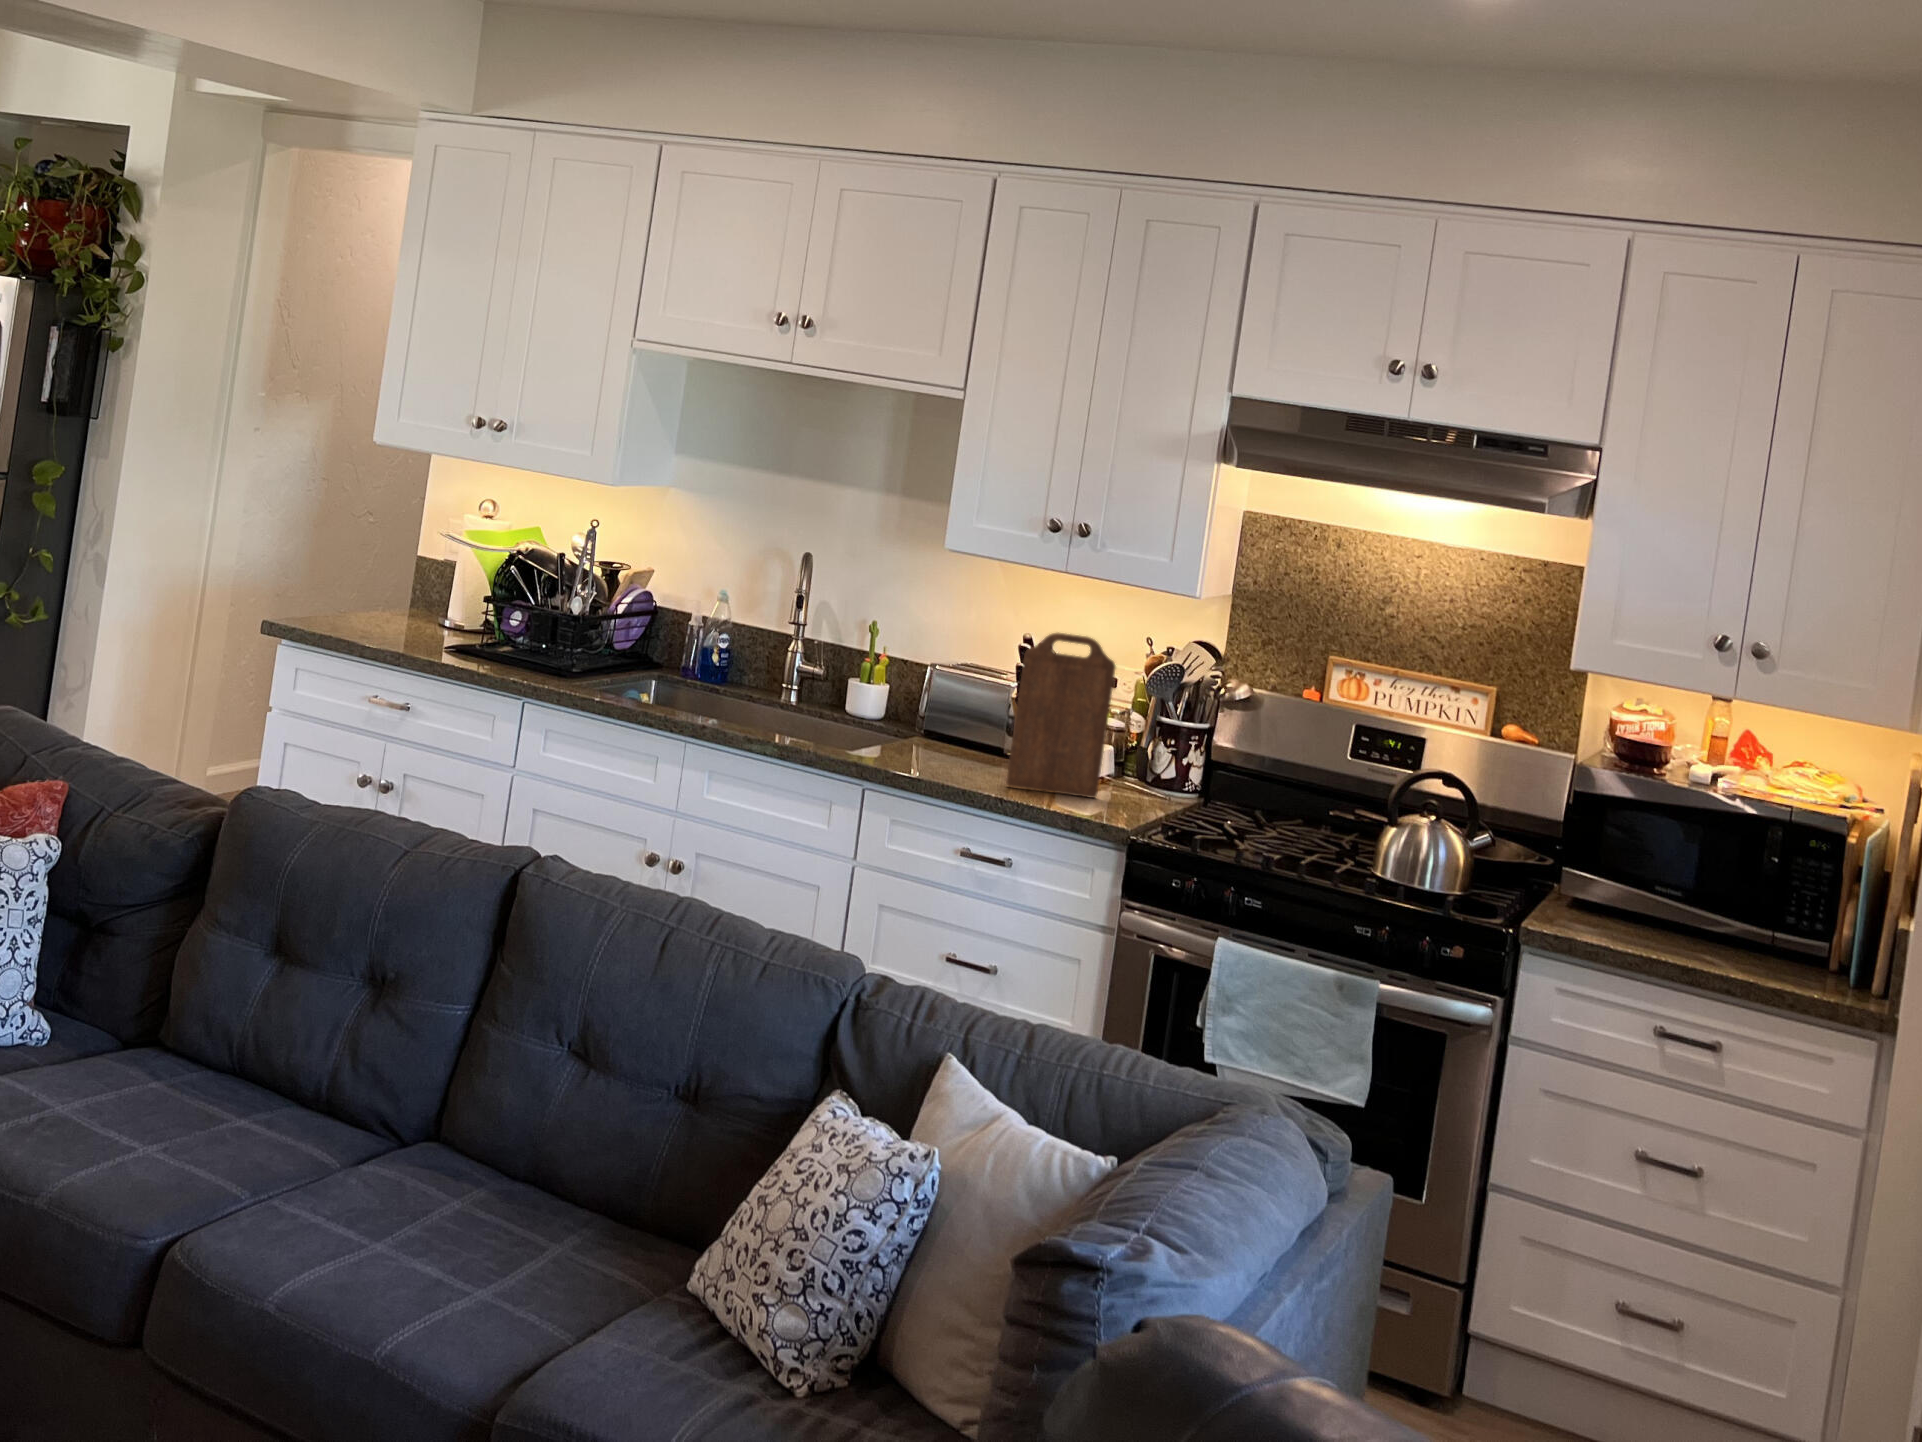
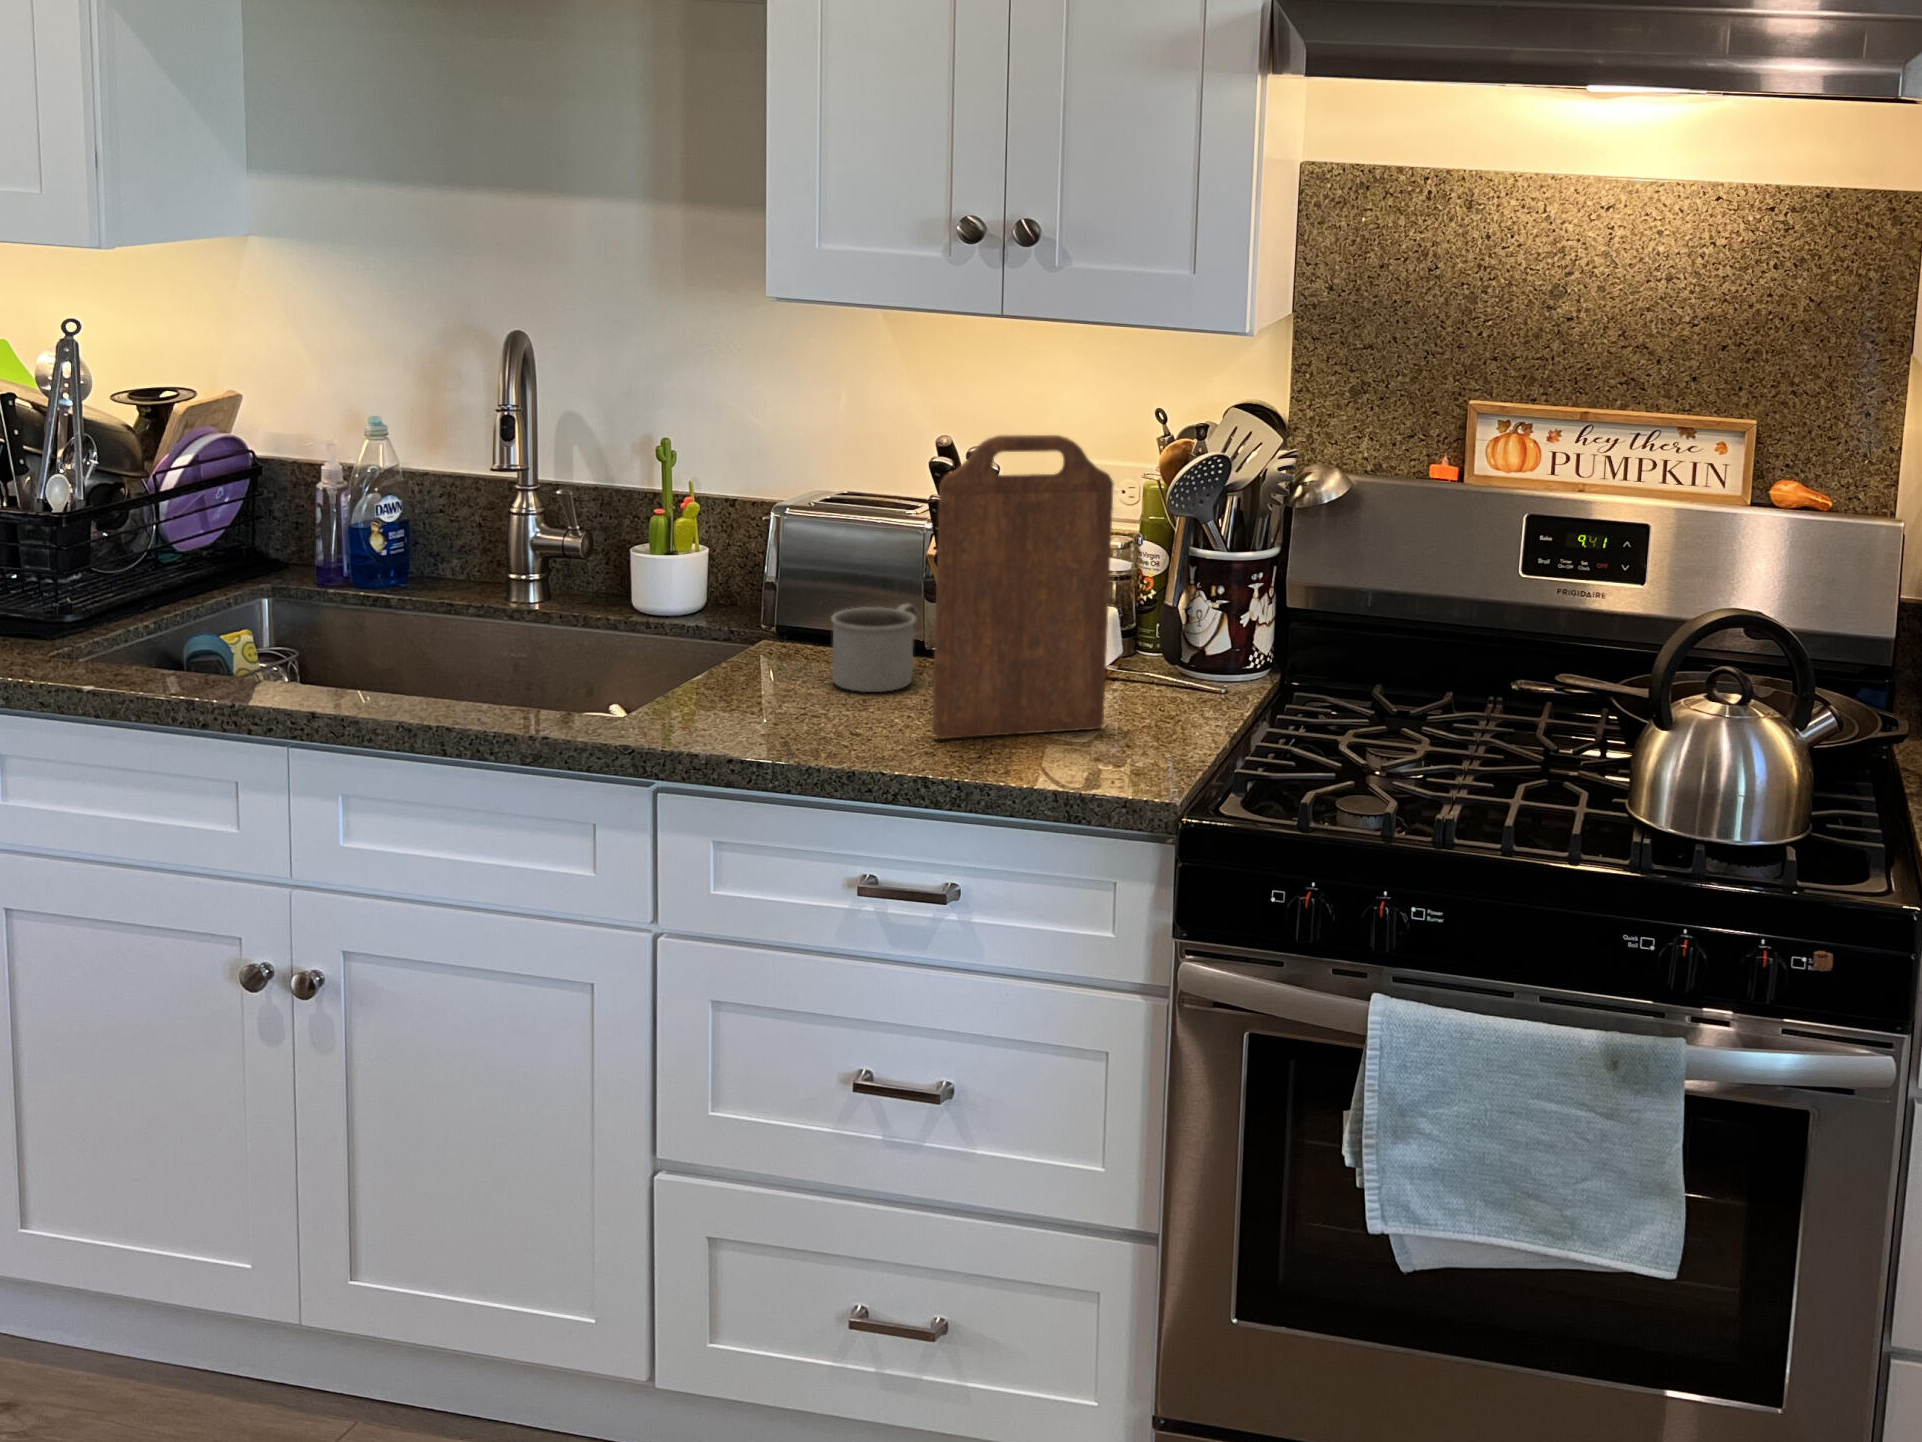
mug: none [955,721,1004,766] -> present [831,604,917,692]

